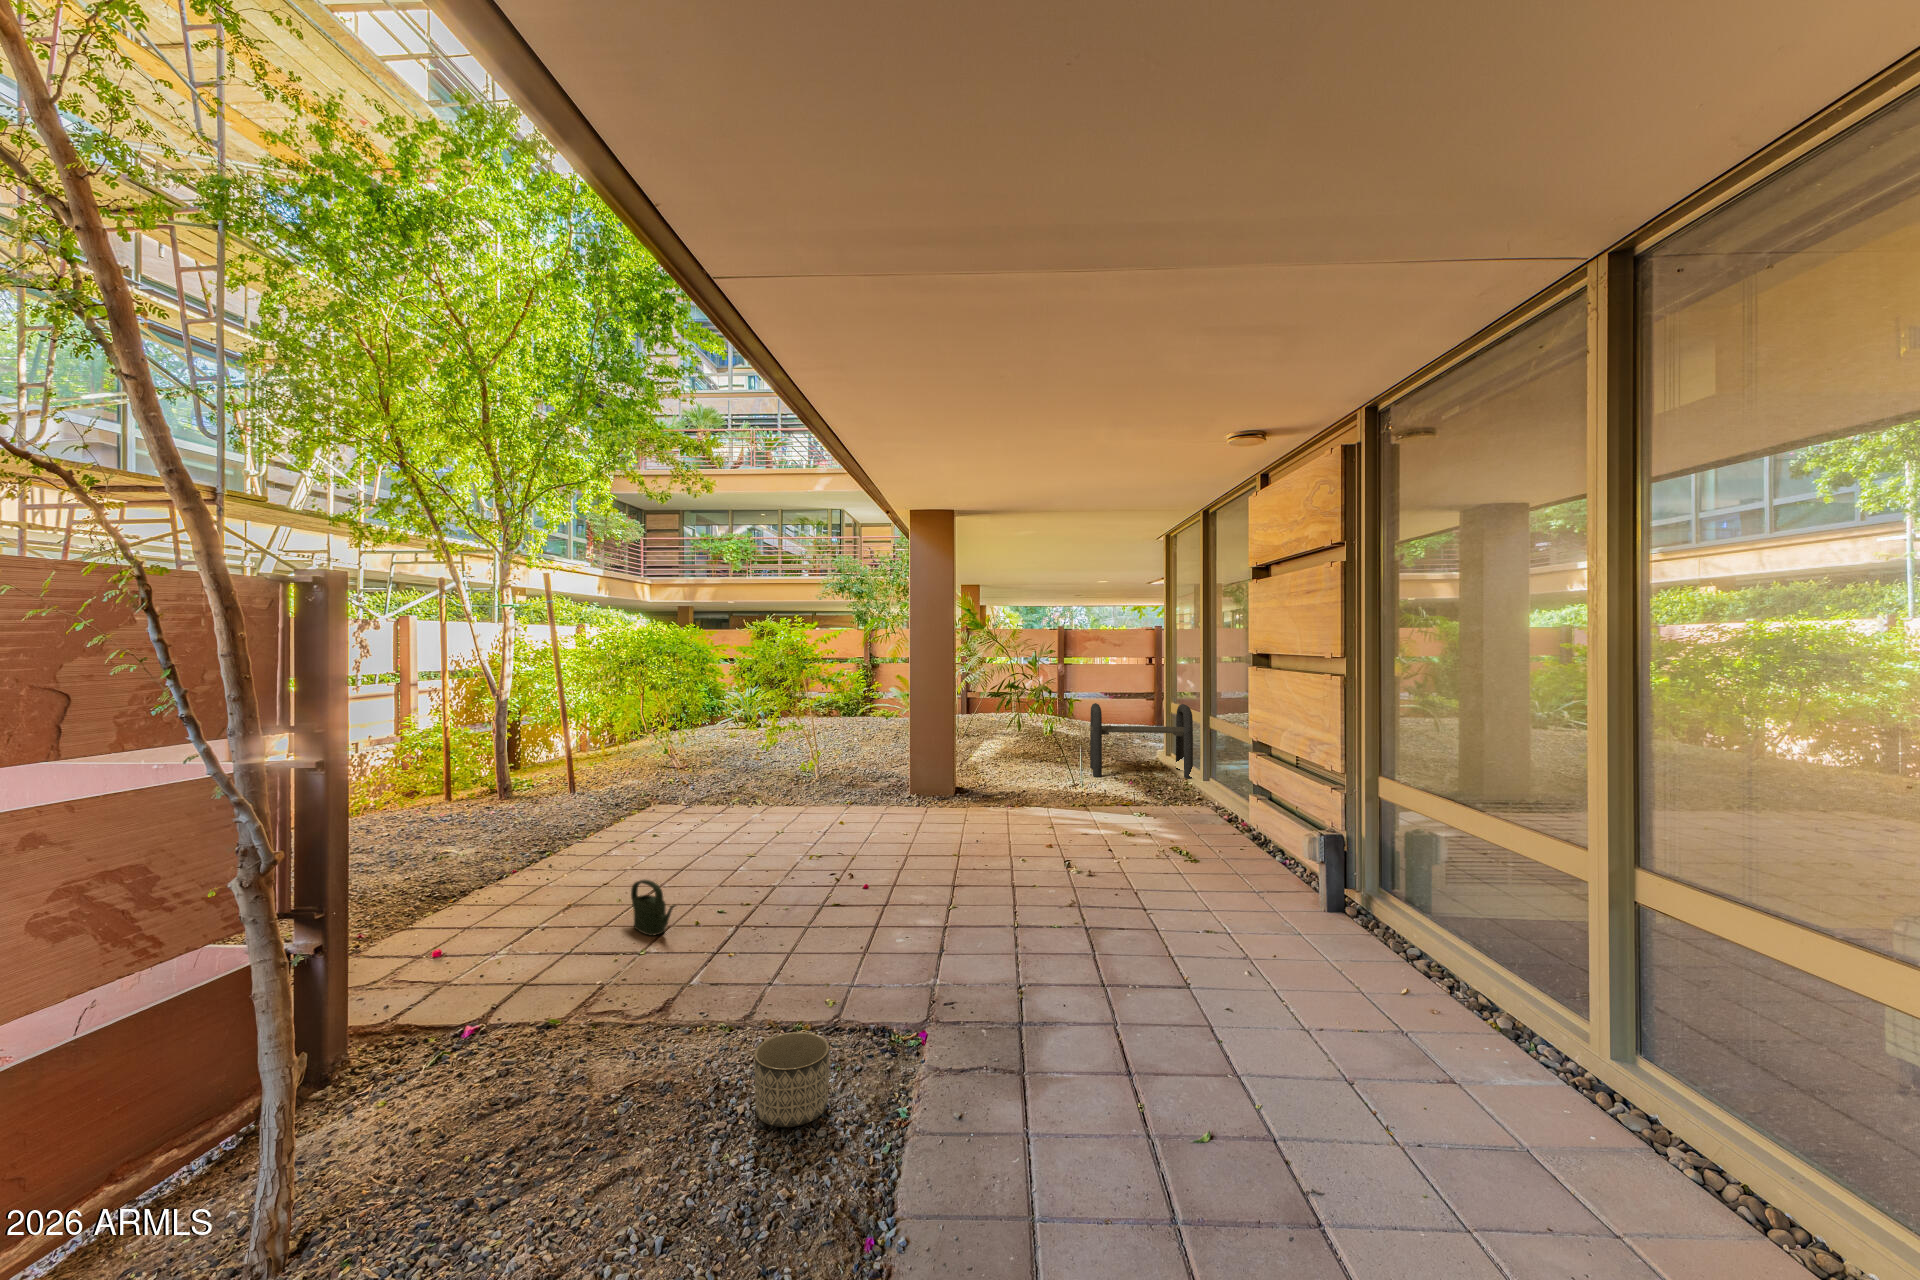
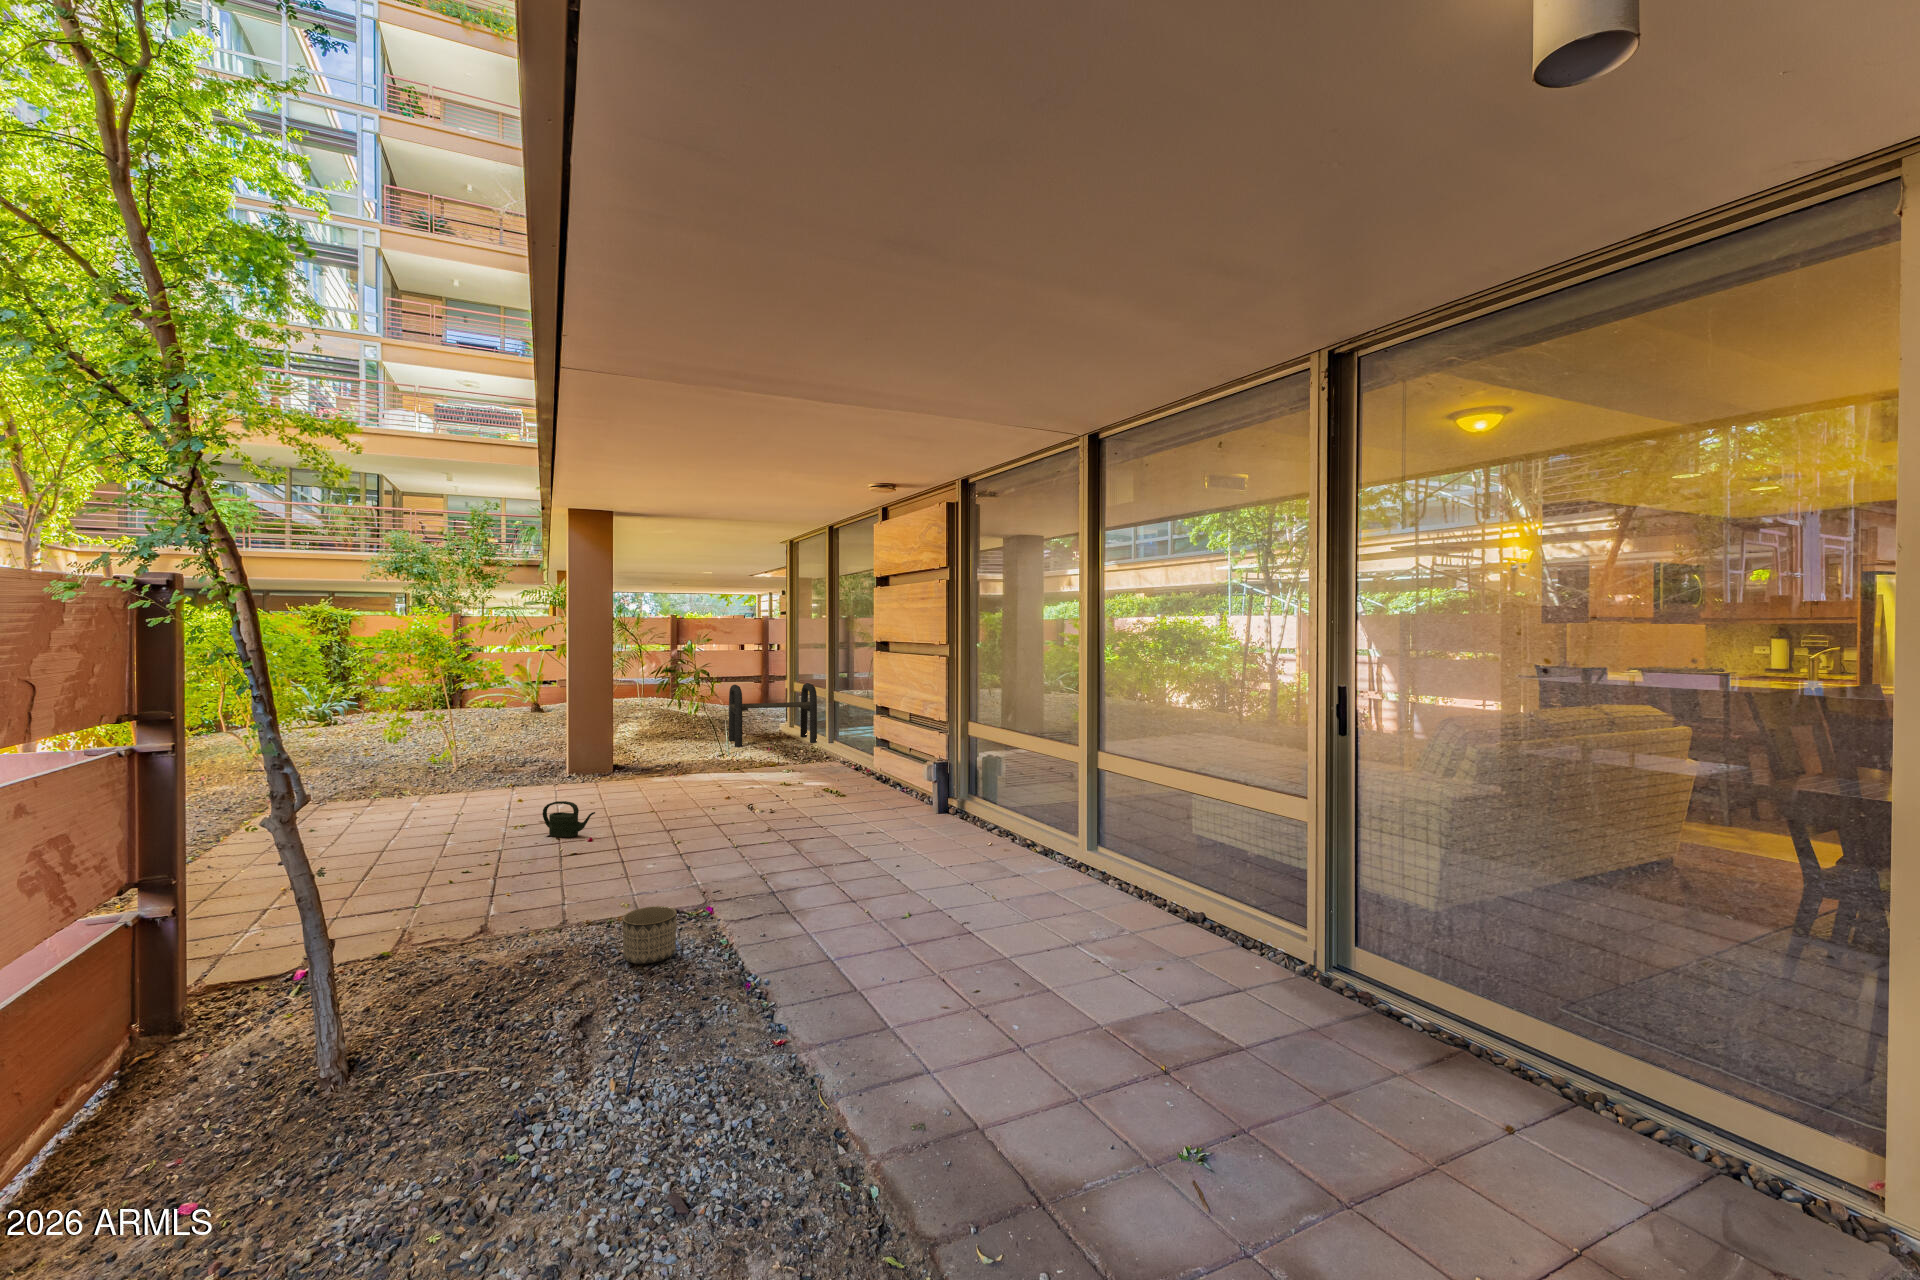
watering can: present [631,879,676,936] -> present [543,801,595,837]

